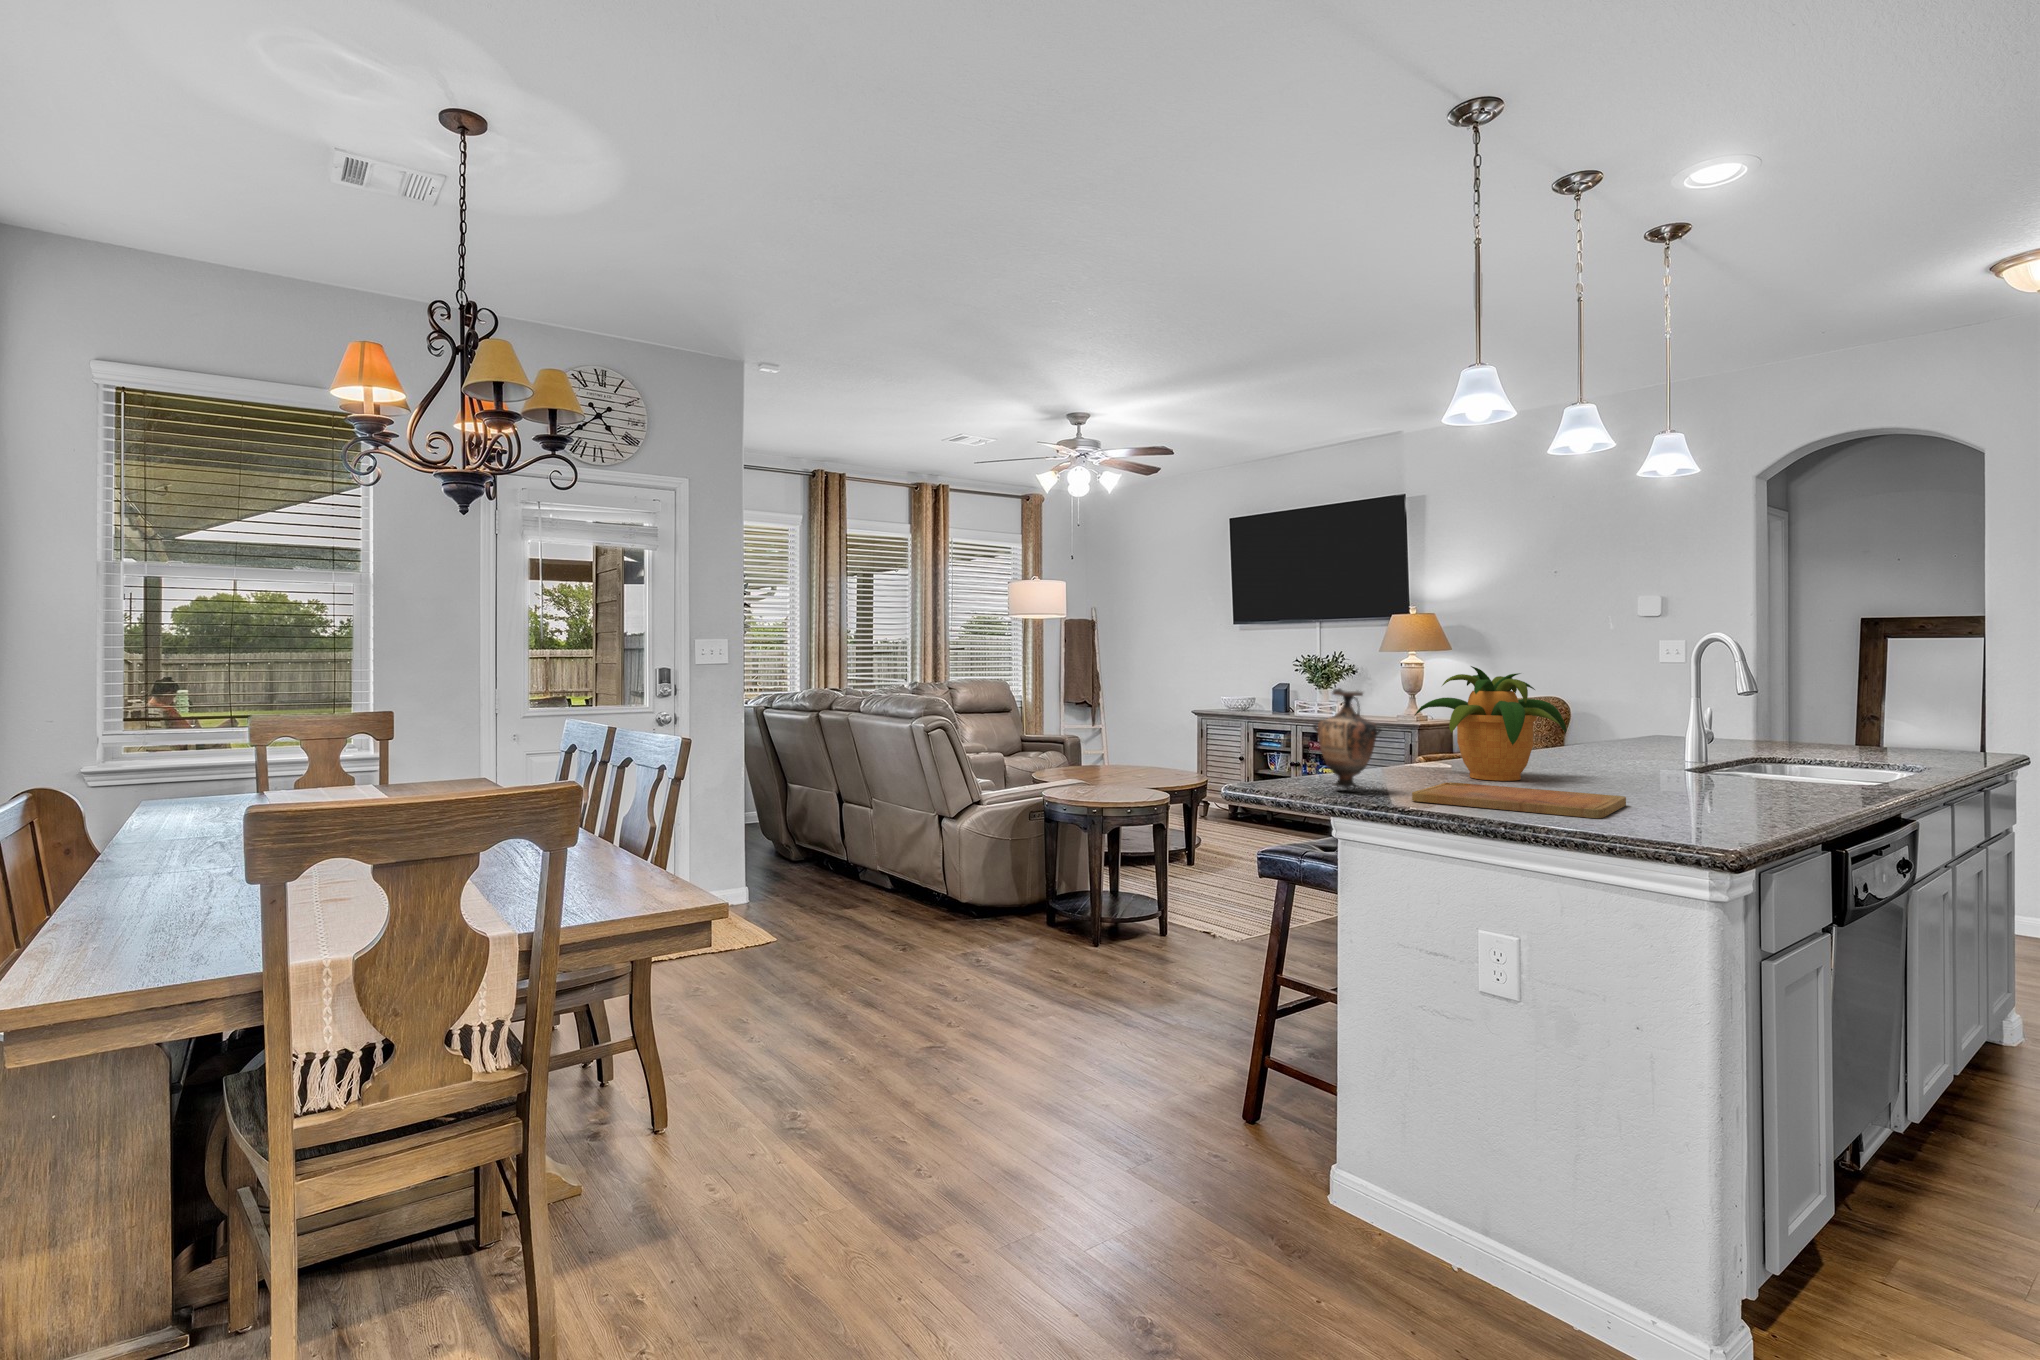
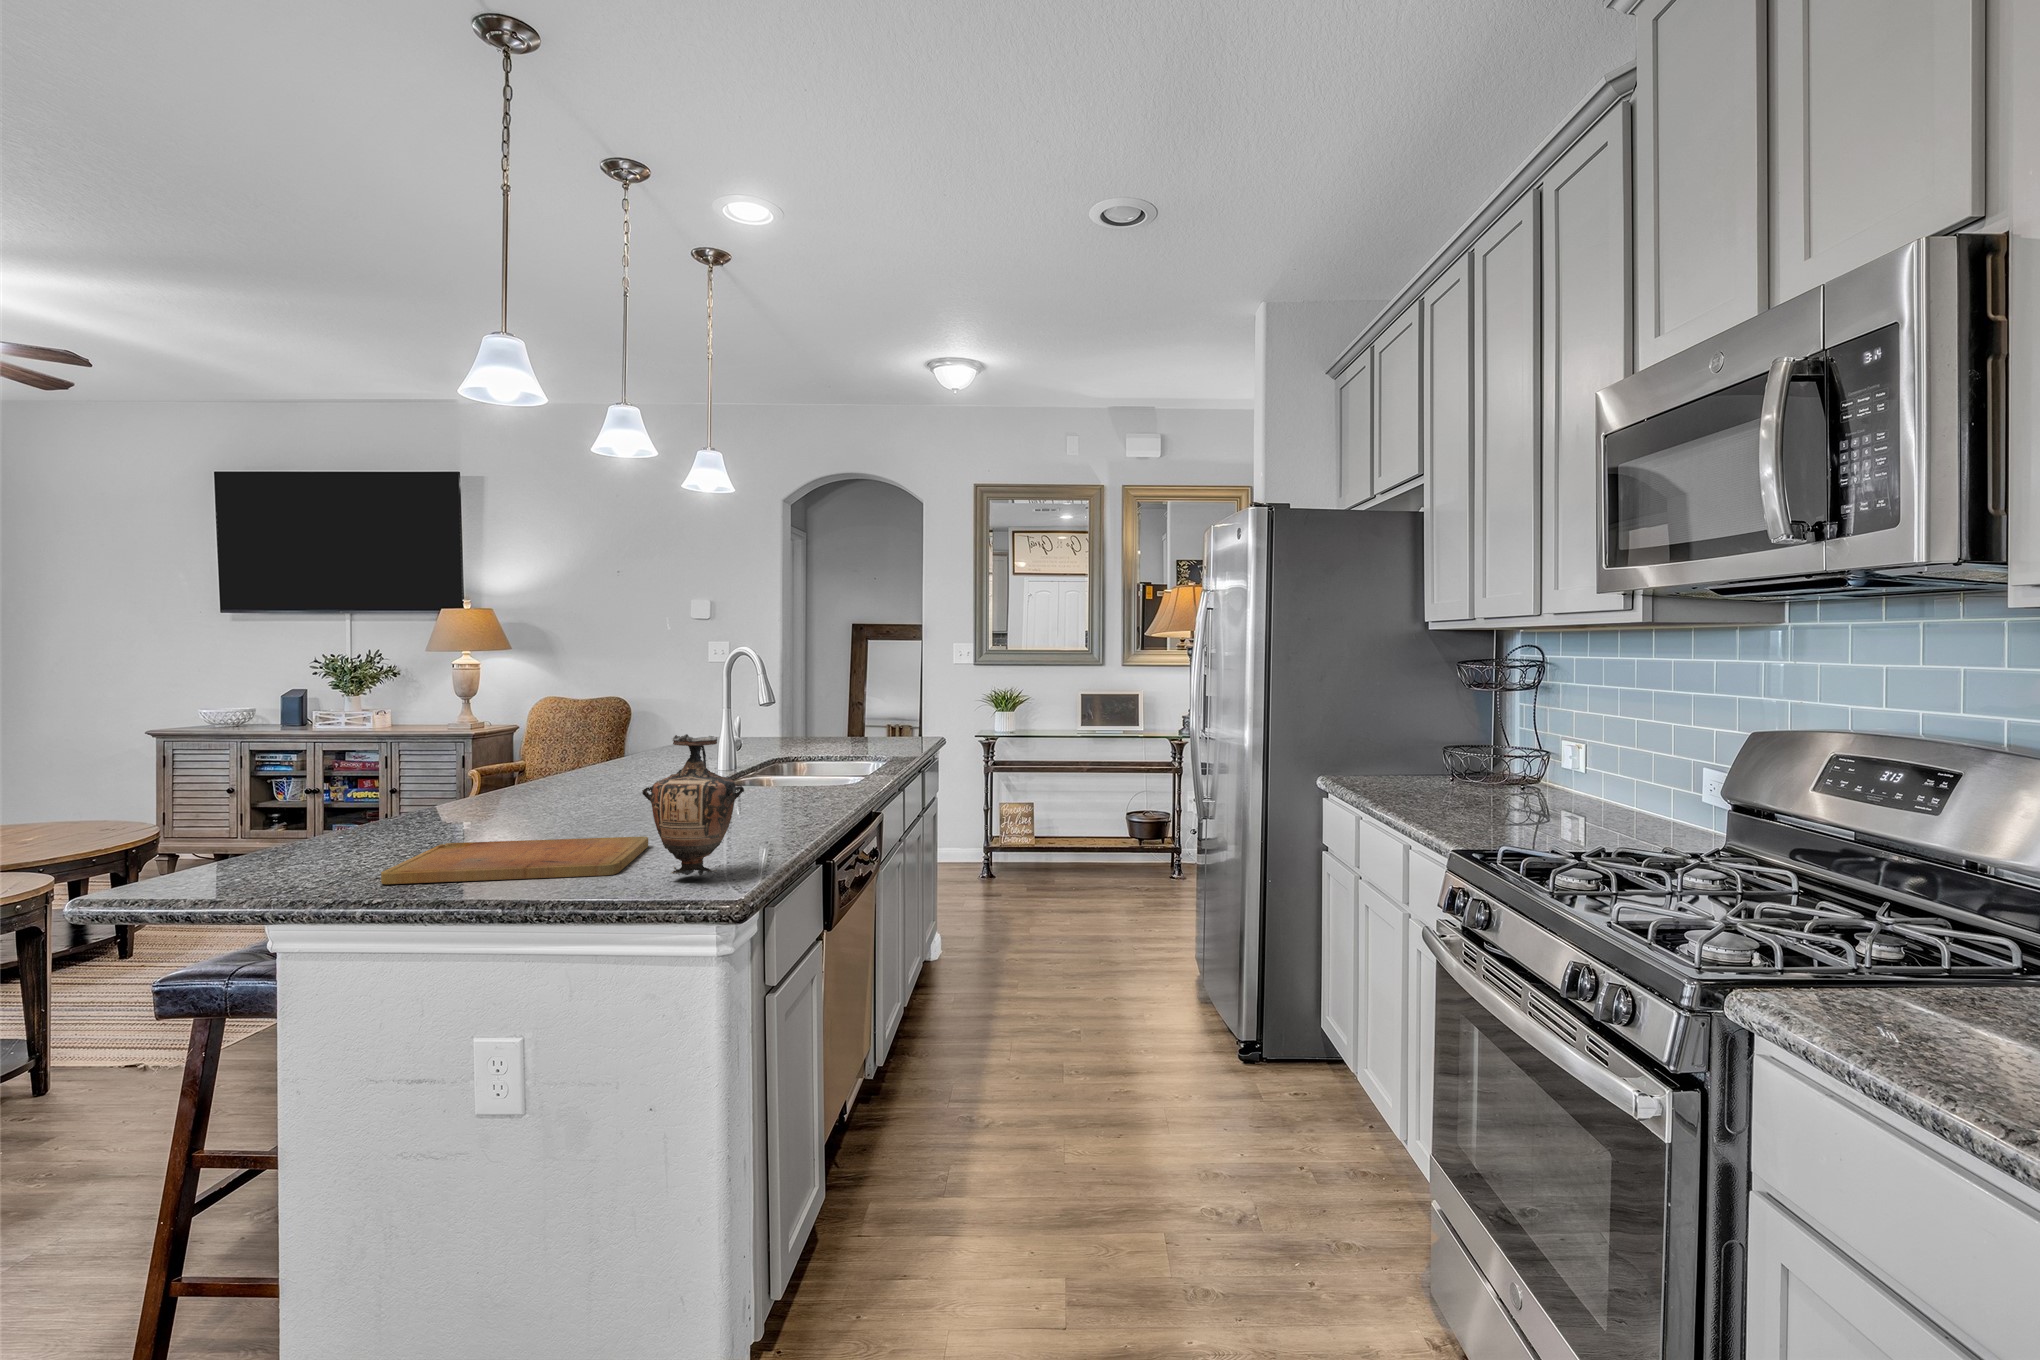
potted plant: present [1415,666,1566,781] -> none [411,690,598,827]
vase: present [1313,688,1381,790] -> present [642,734,744,875]

